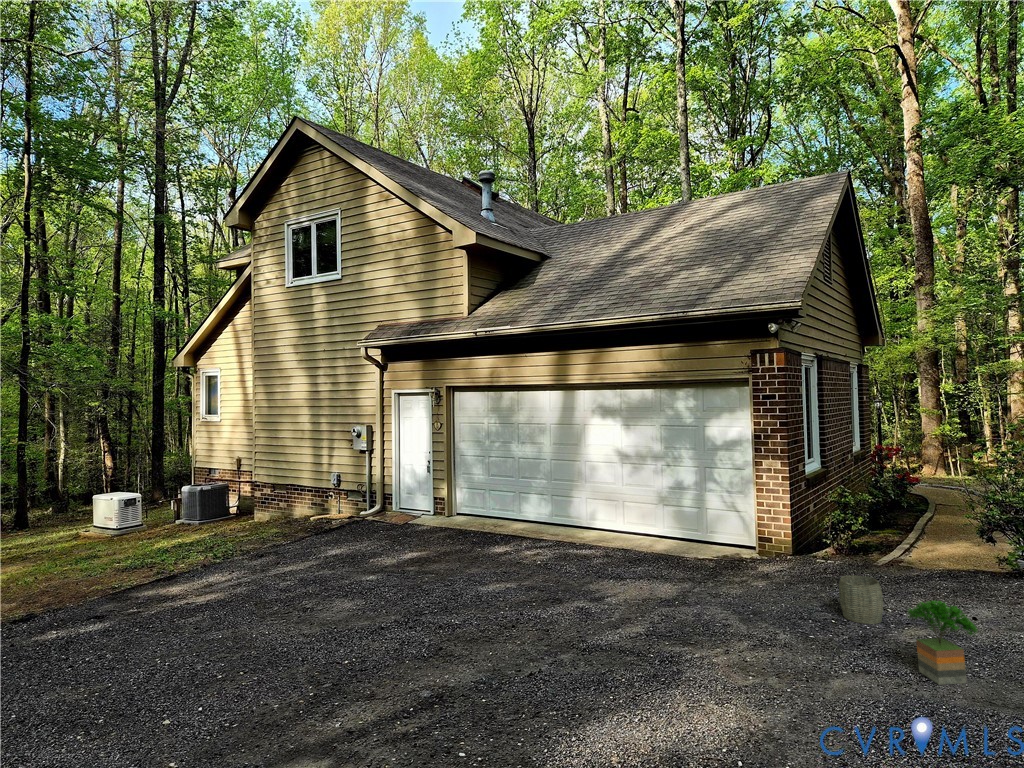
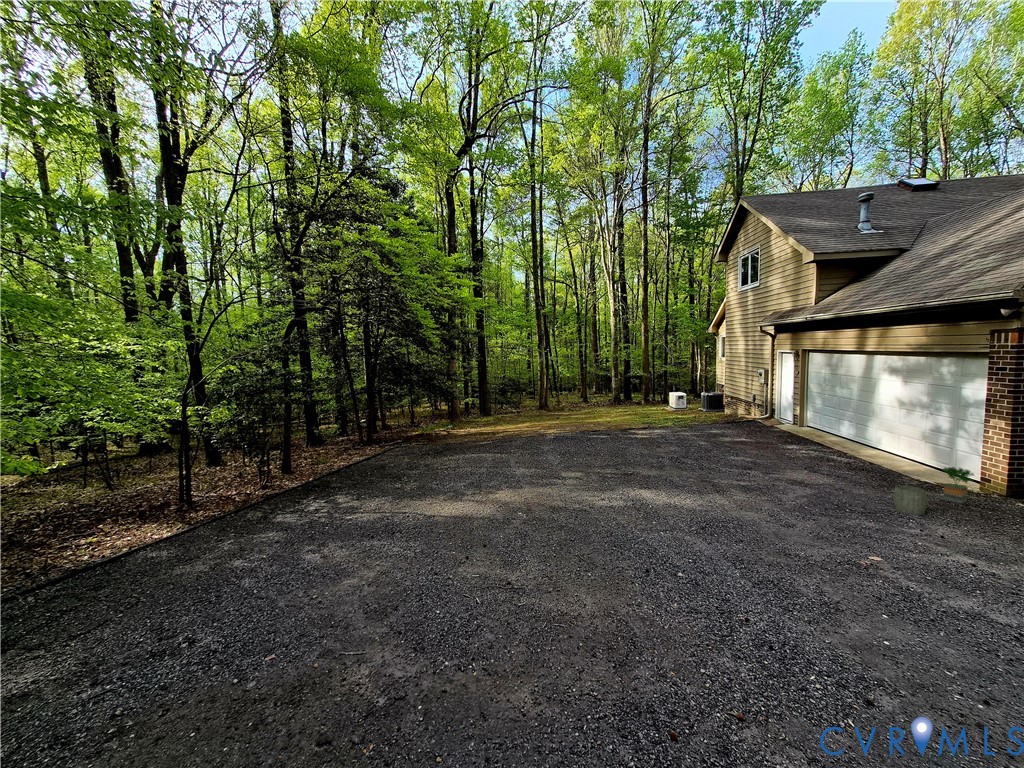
potted tree: present [908,601,977,685] -> present [943,467,974,503]

